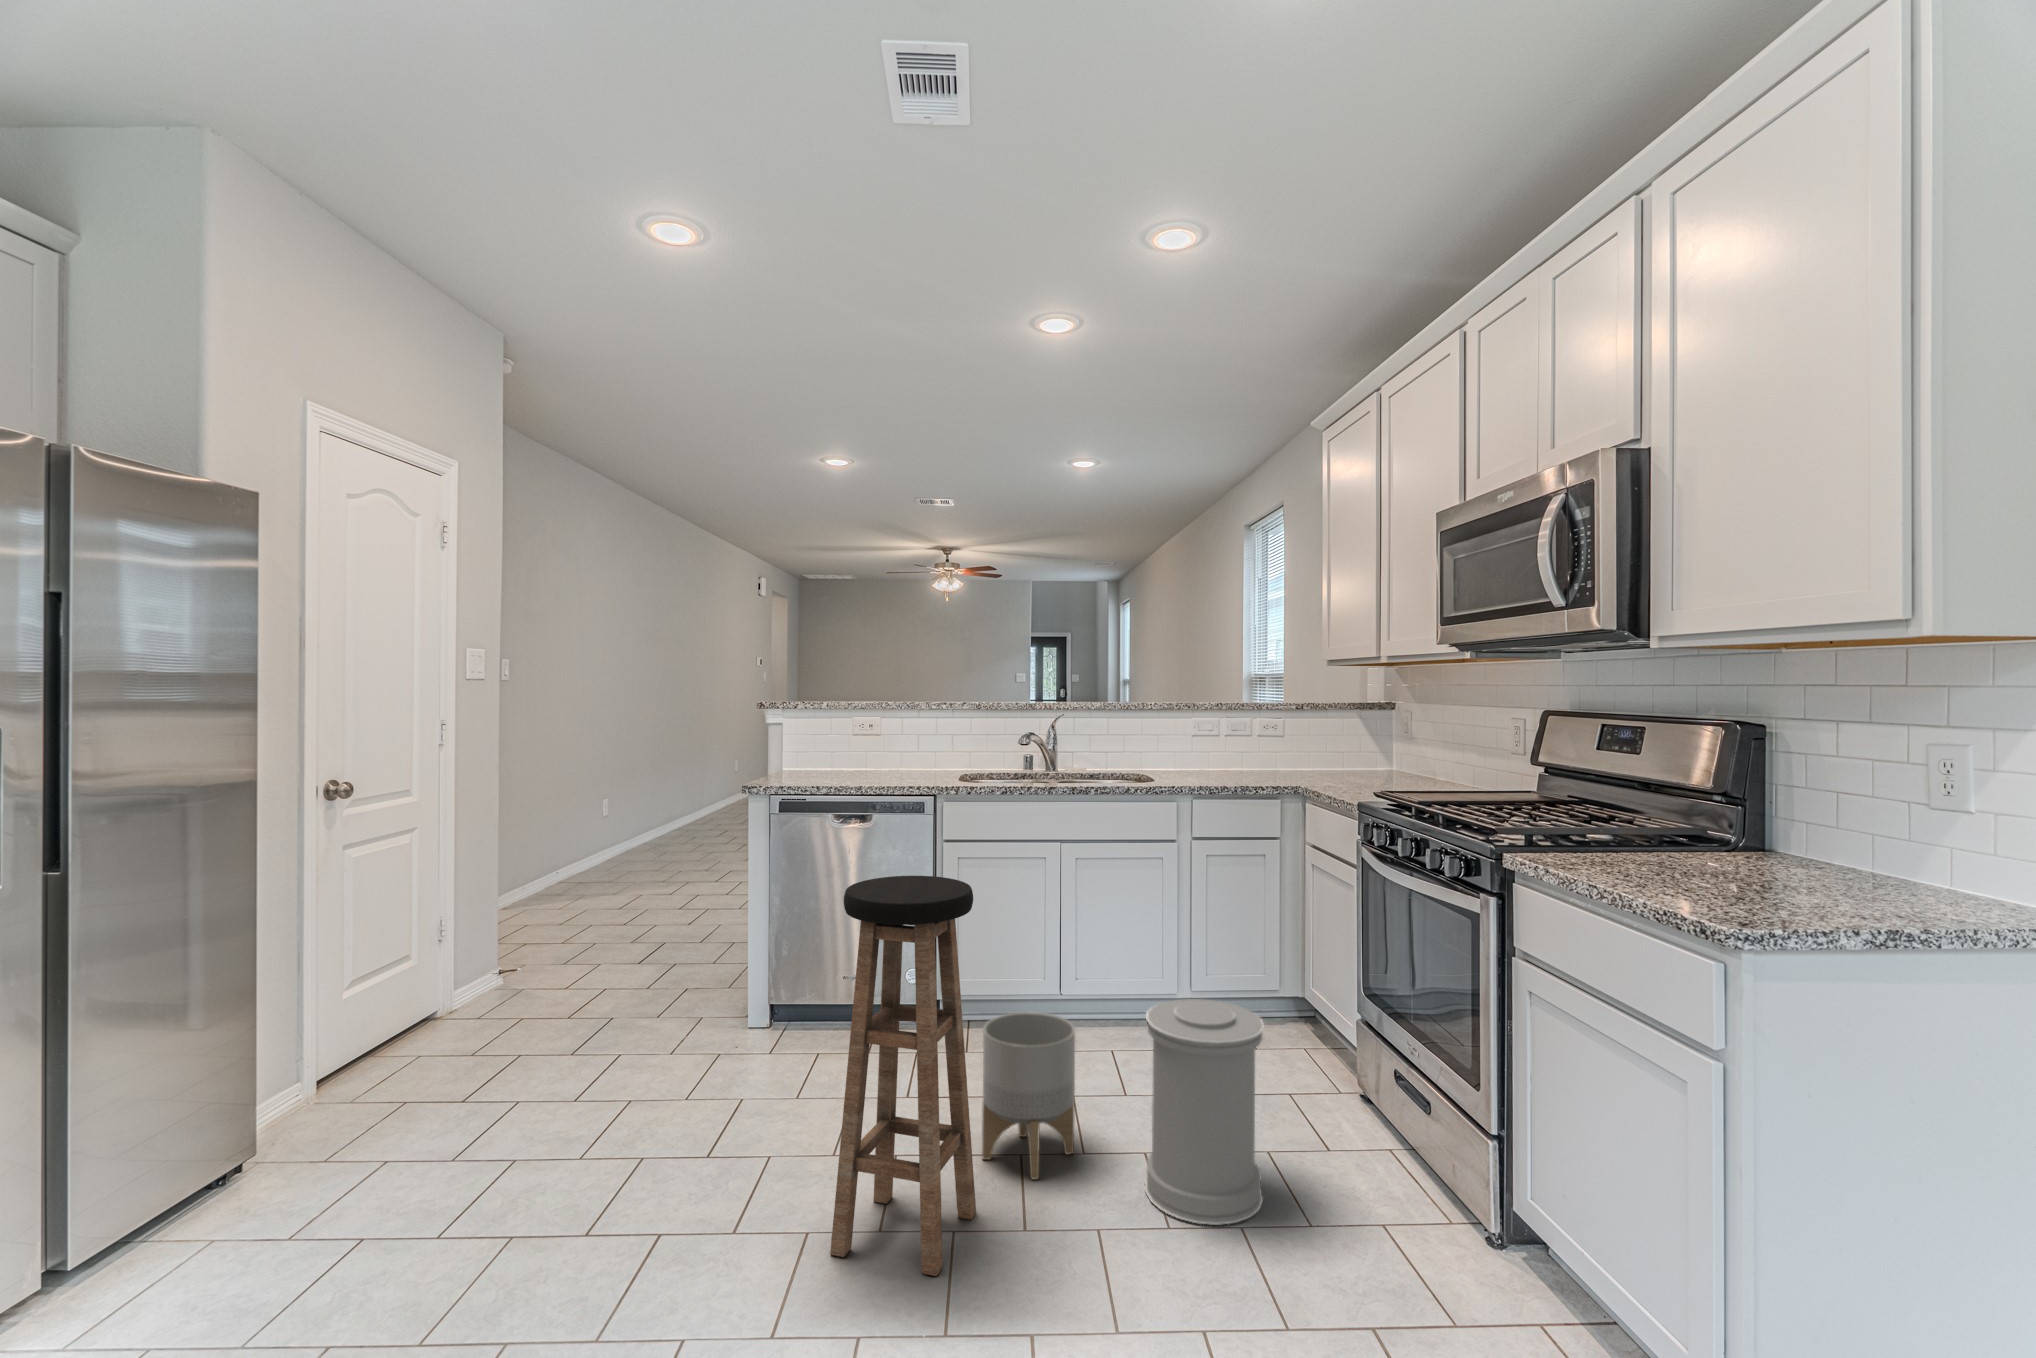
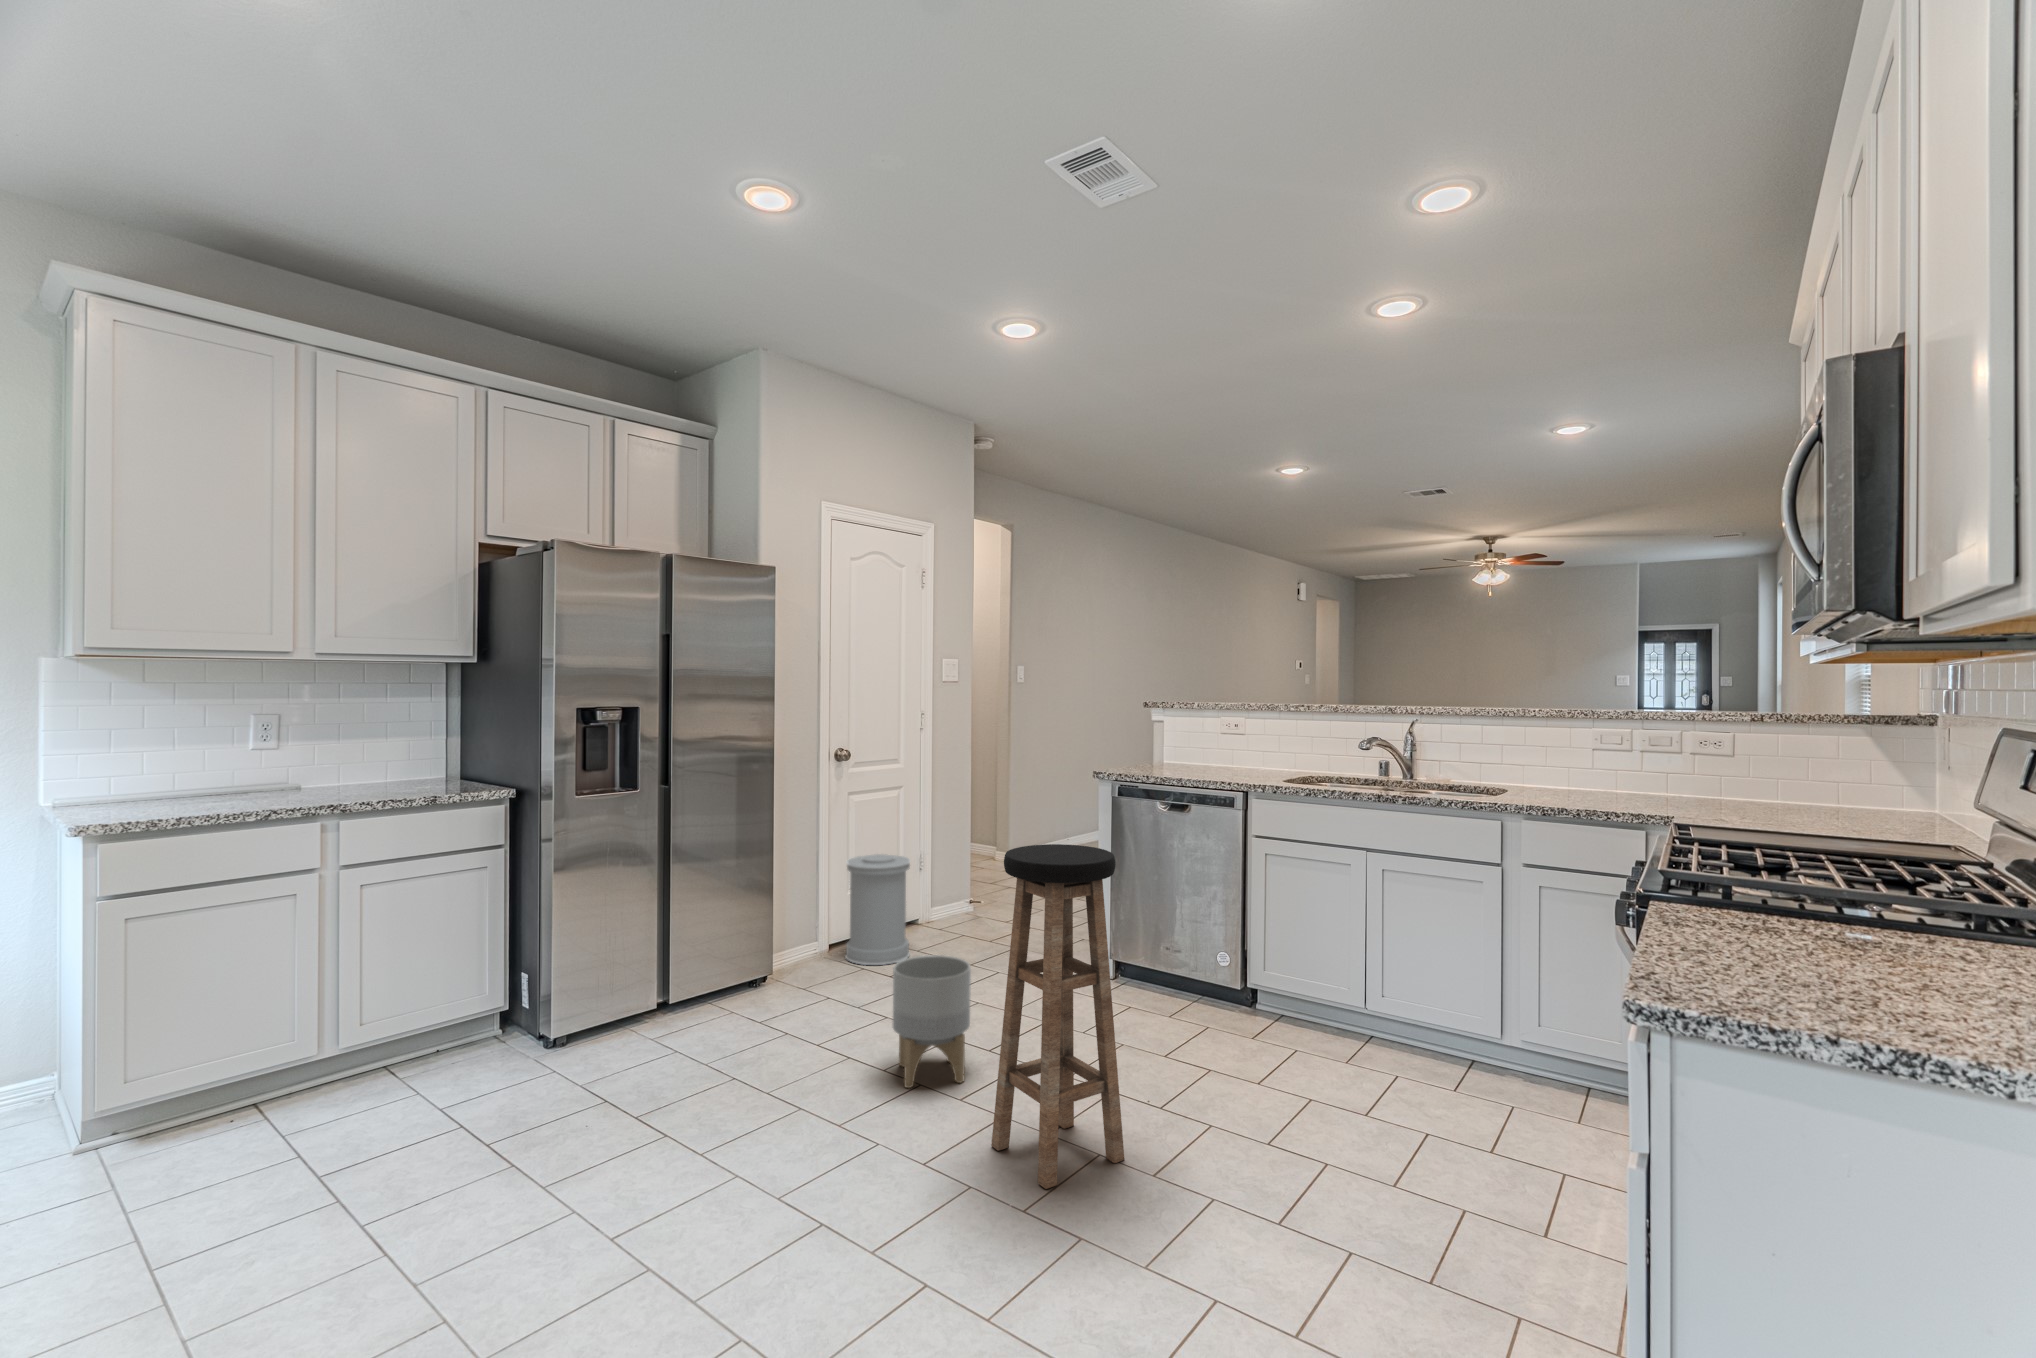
trash can: present [1145,999,1264,1225] -> present [845,854,910,965]
planter: present [982,1012,1075,1179] -> present [893,955,971,1088]

